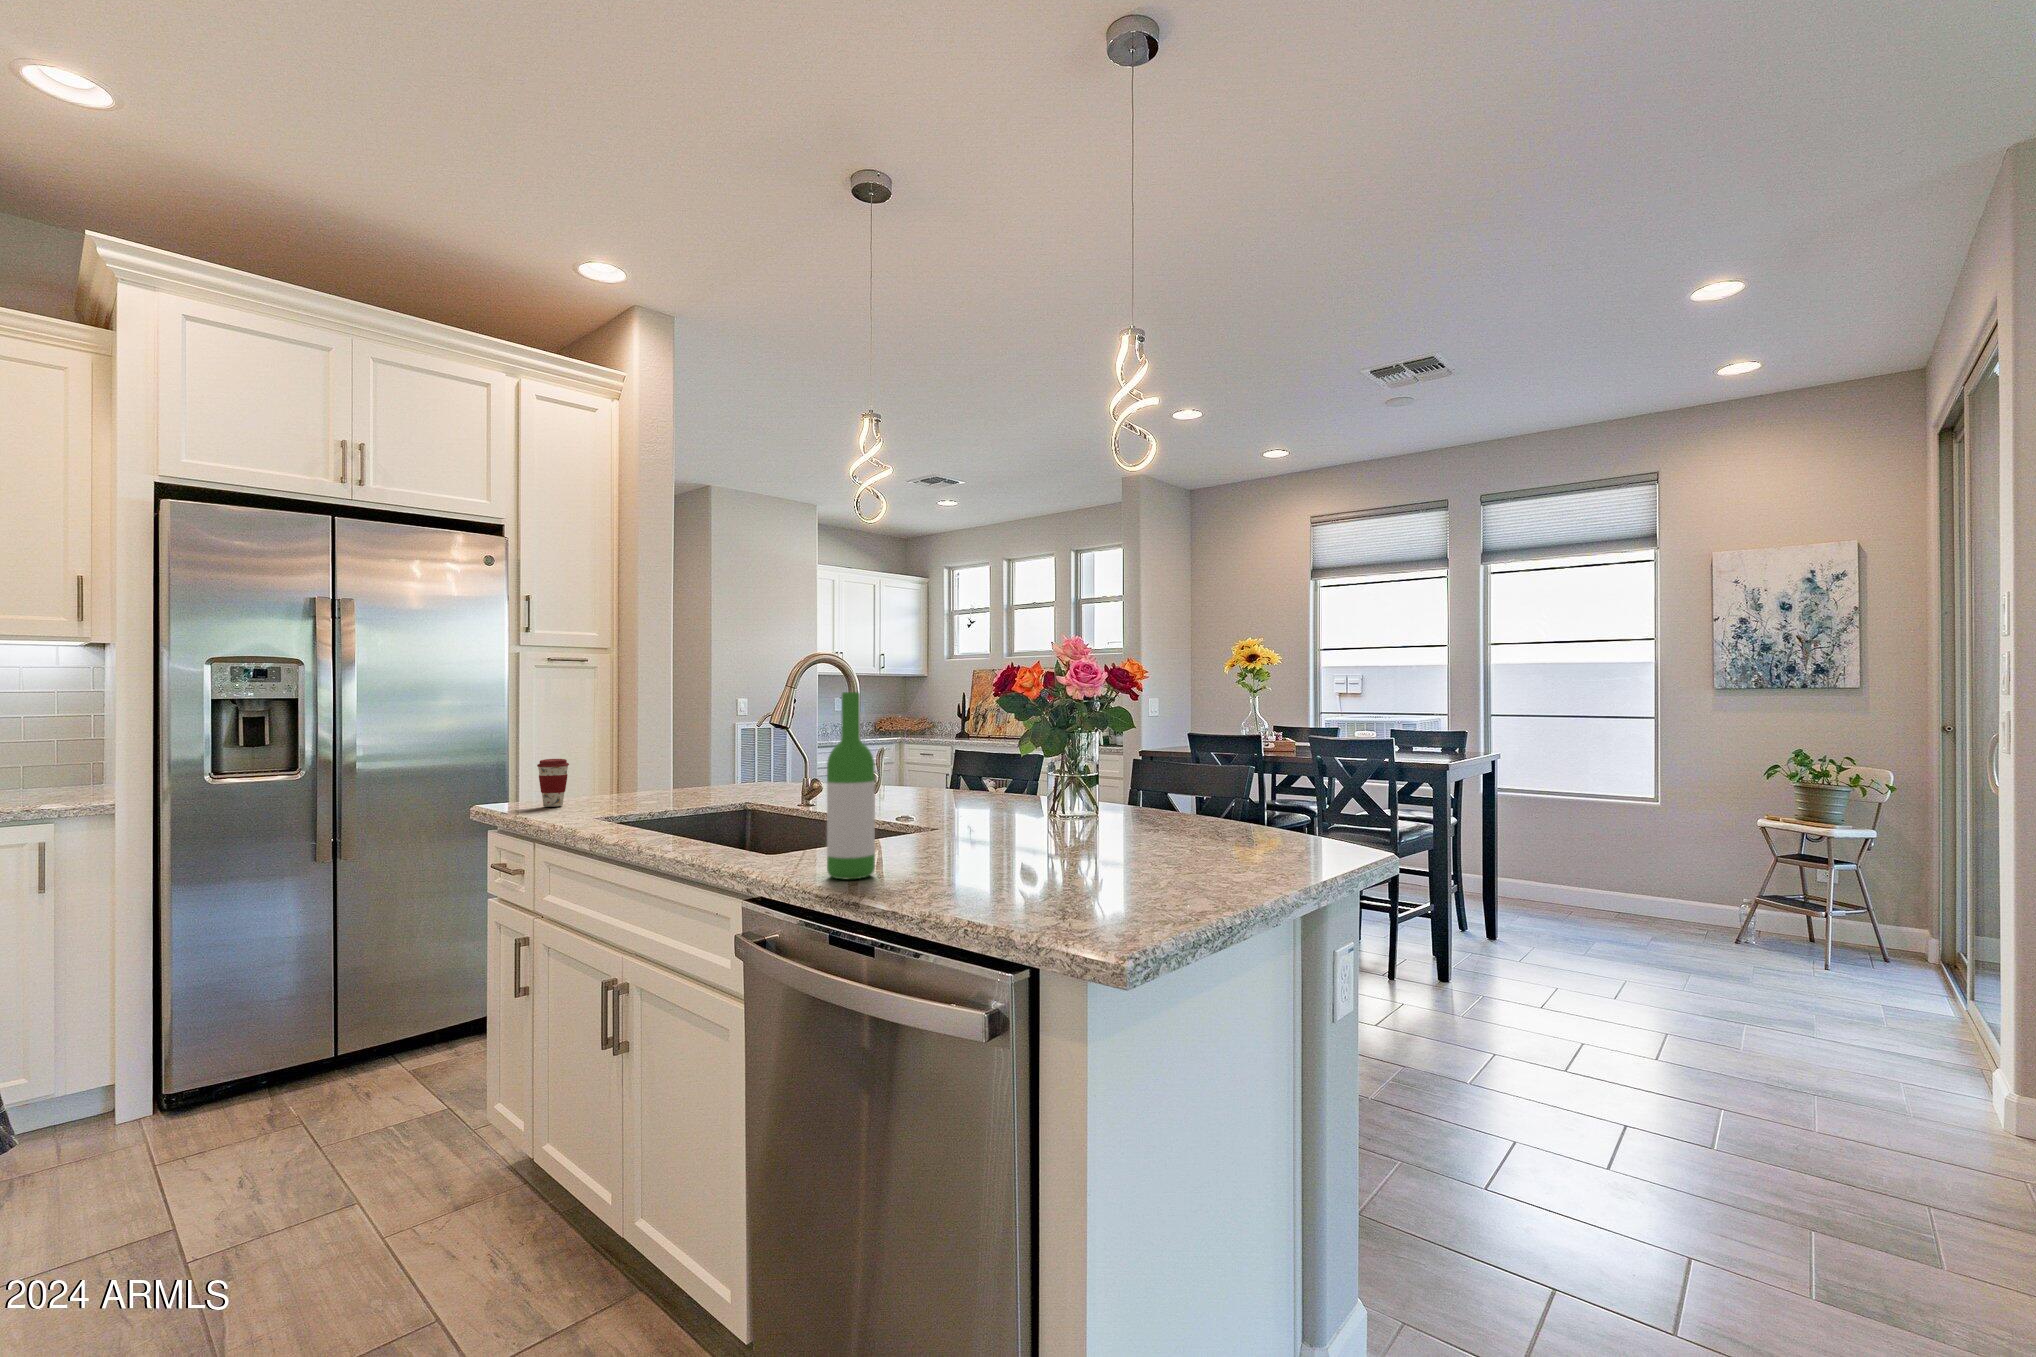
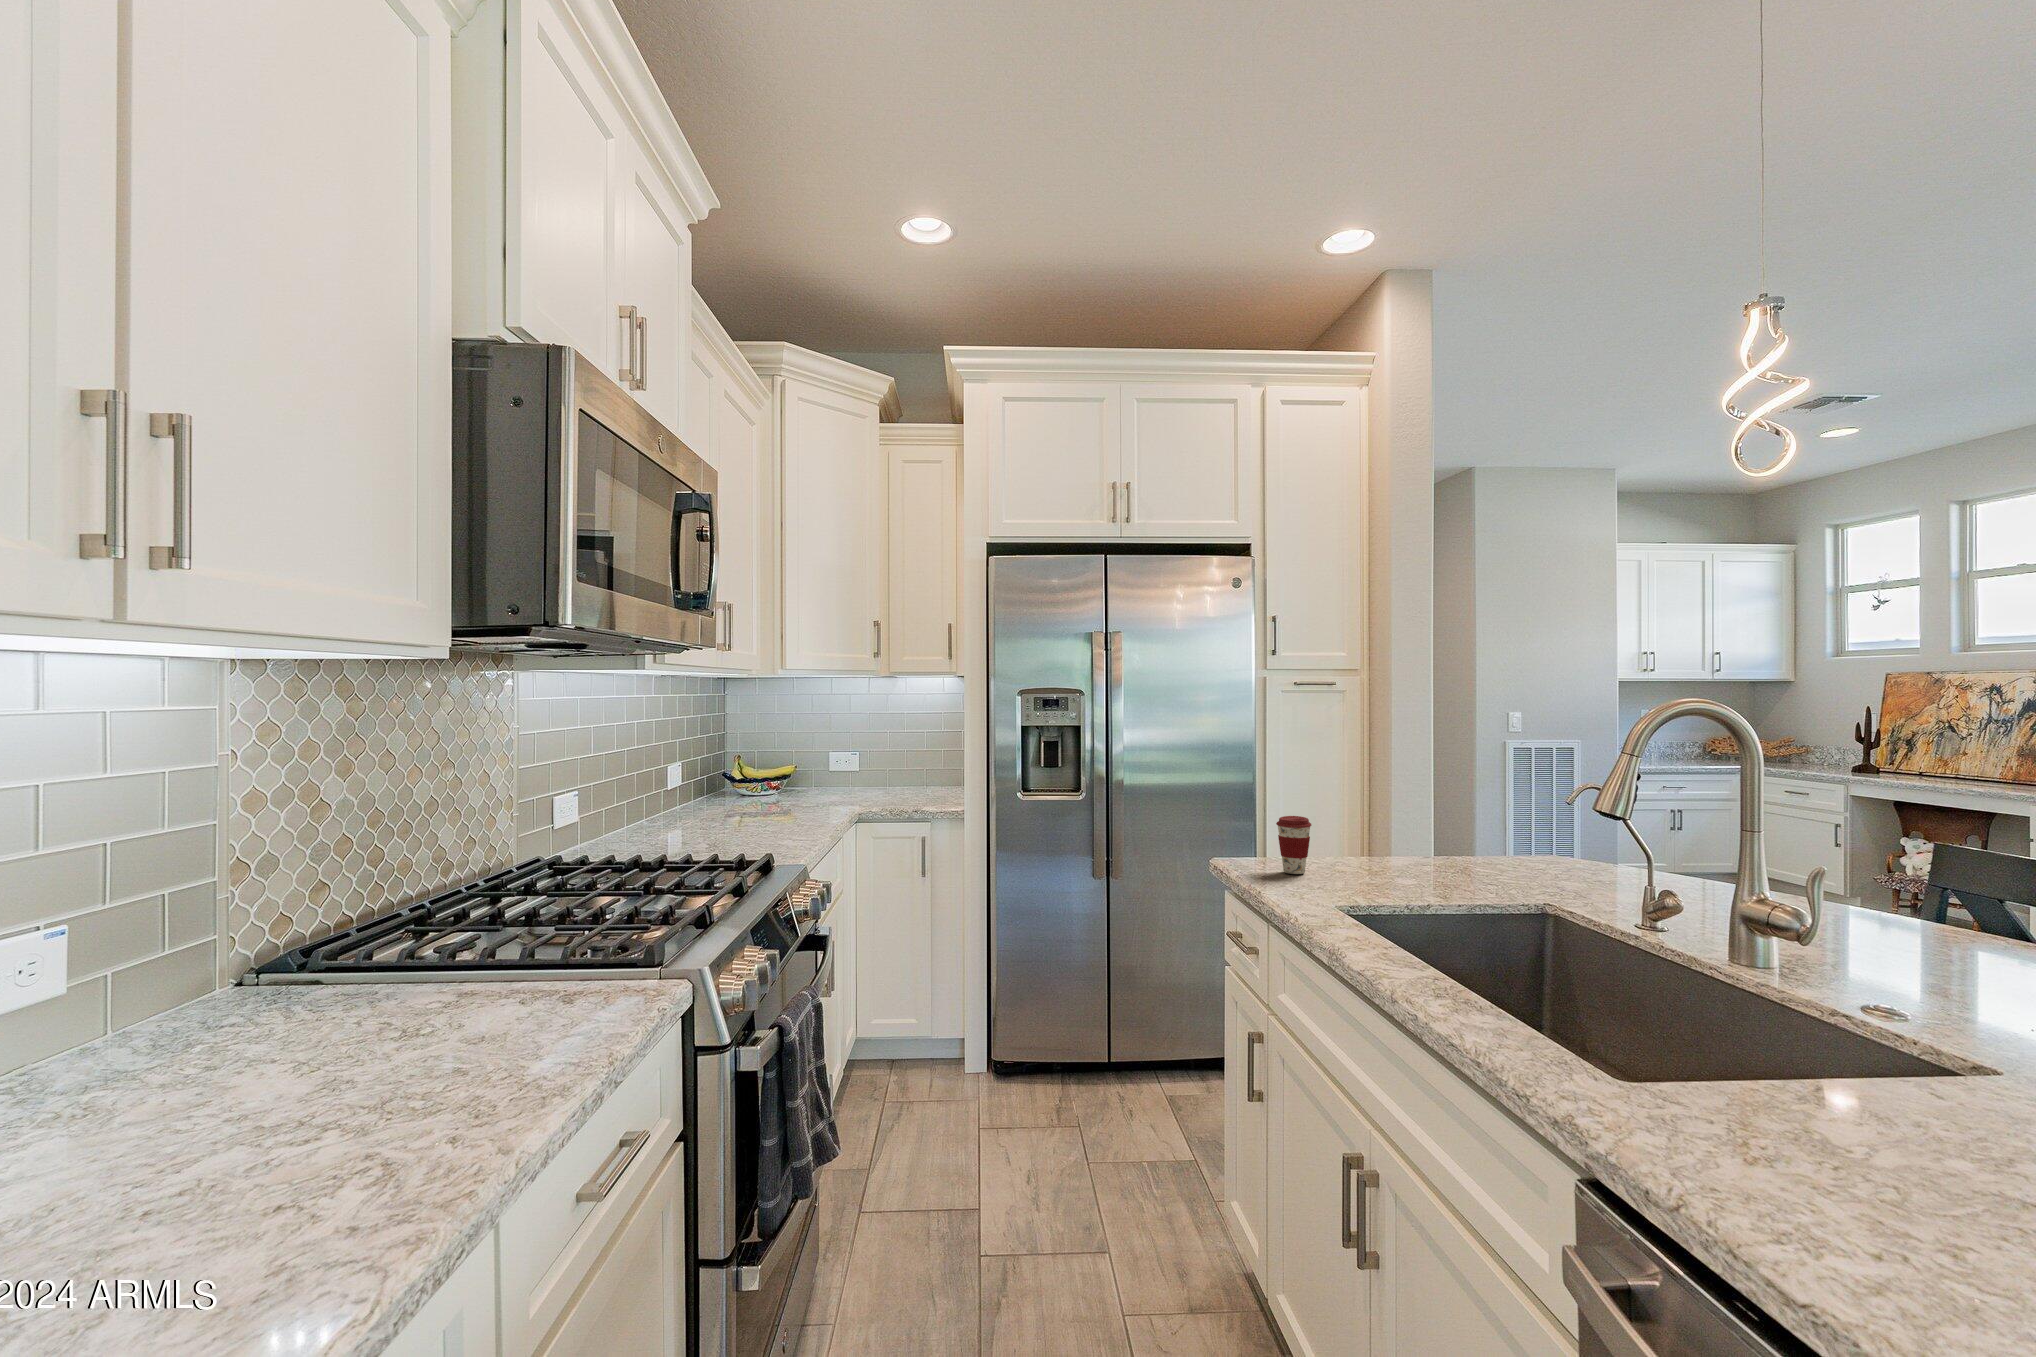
wine bottle: present [827,692,875,879] -> none [1766,841,1900,1253]

